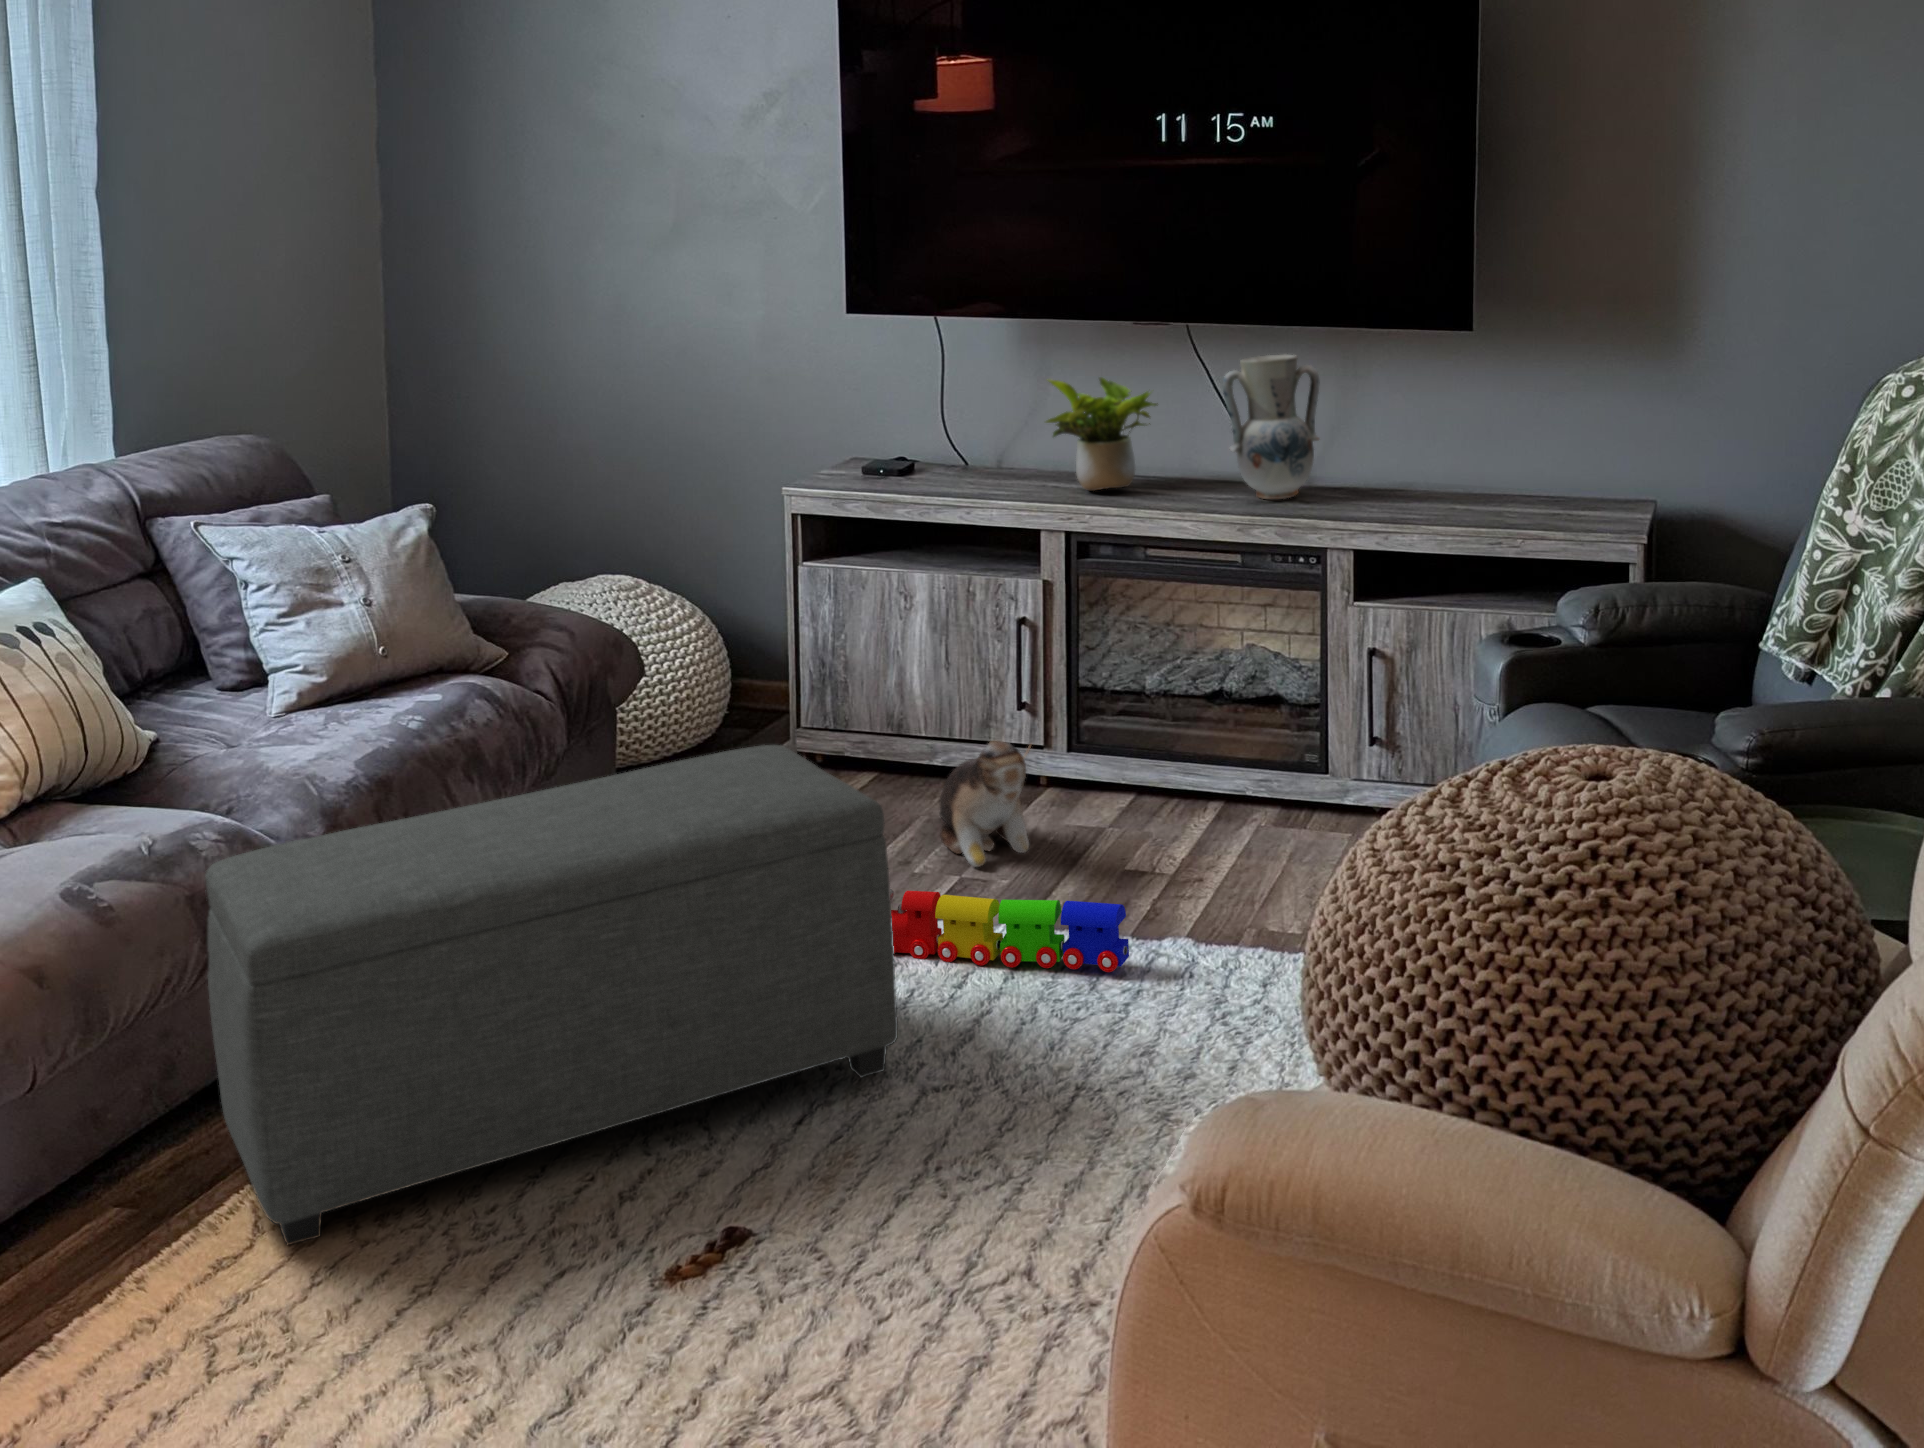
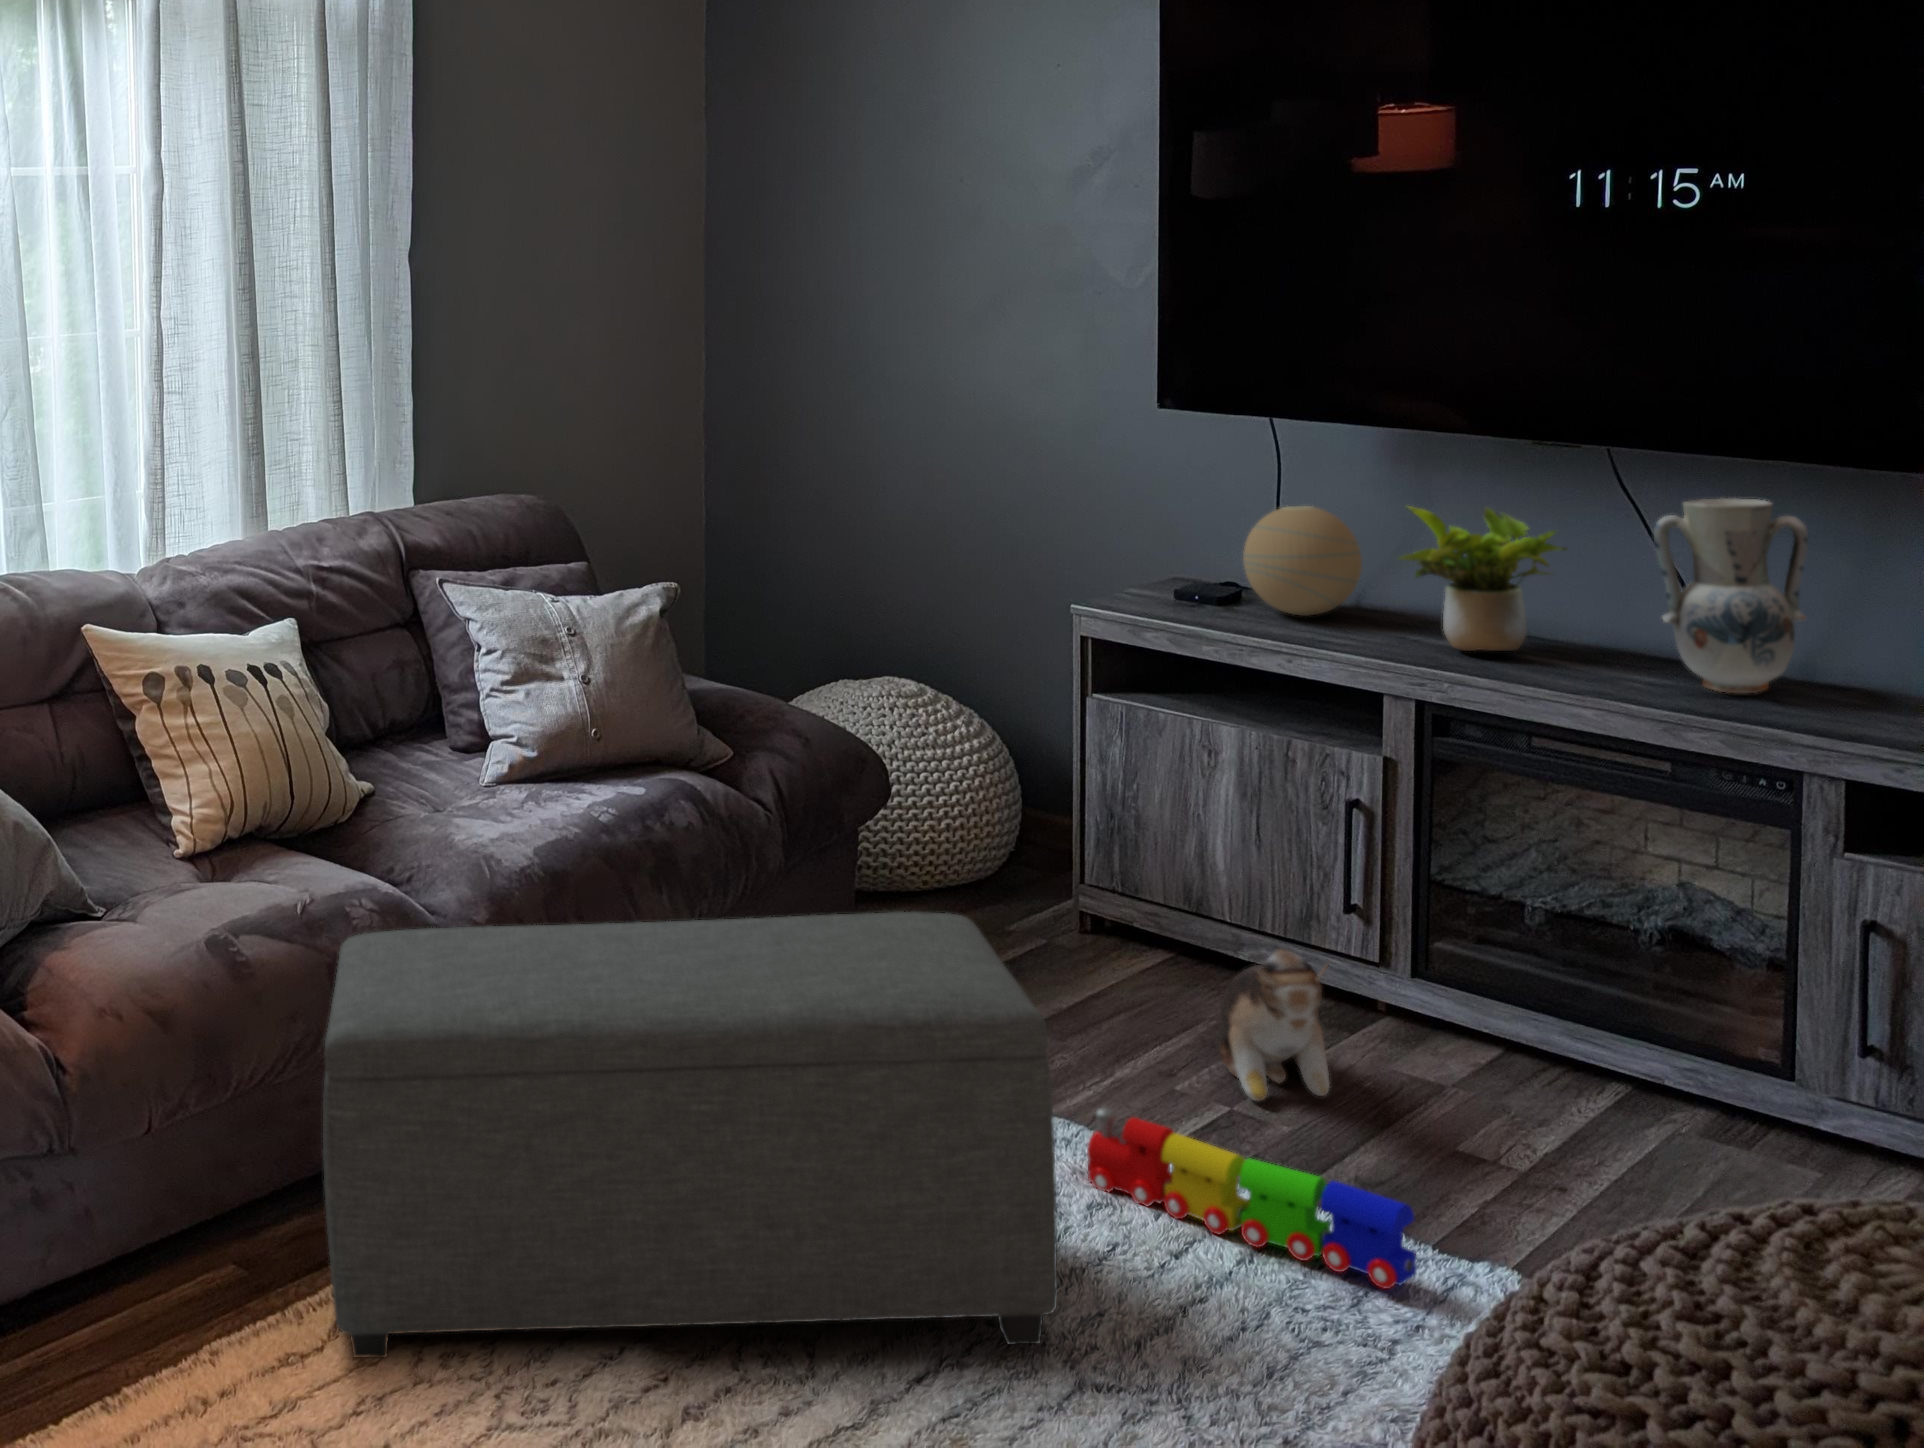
decorative orb: none [917,387,1008,478] -> present [1243,506,1362,616]

